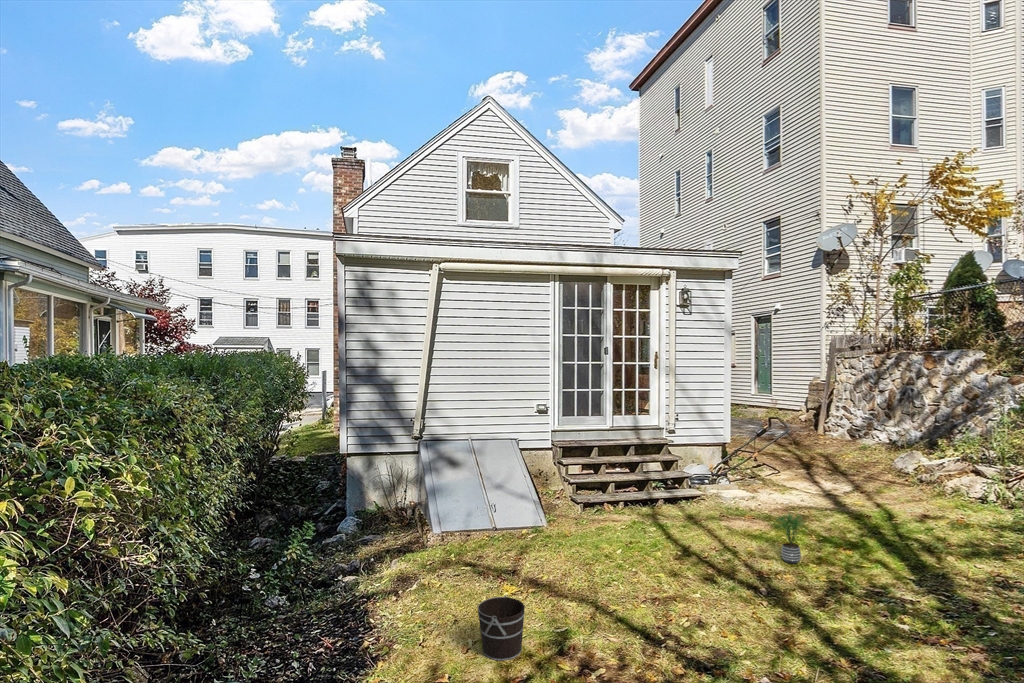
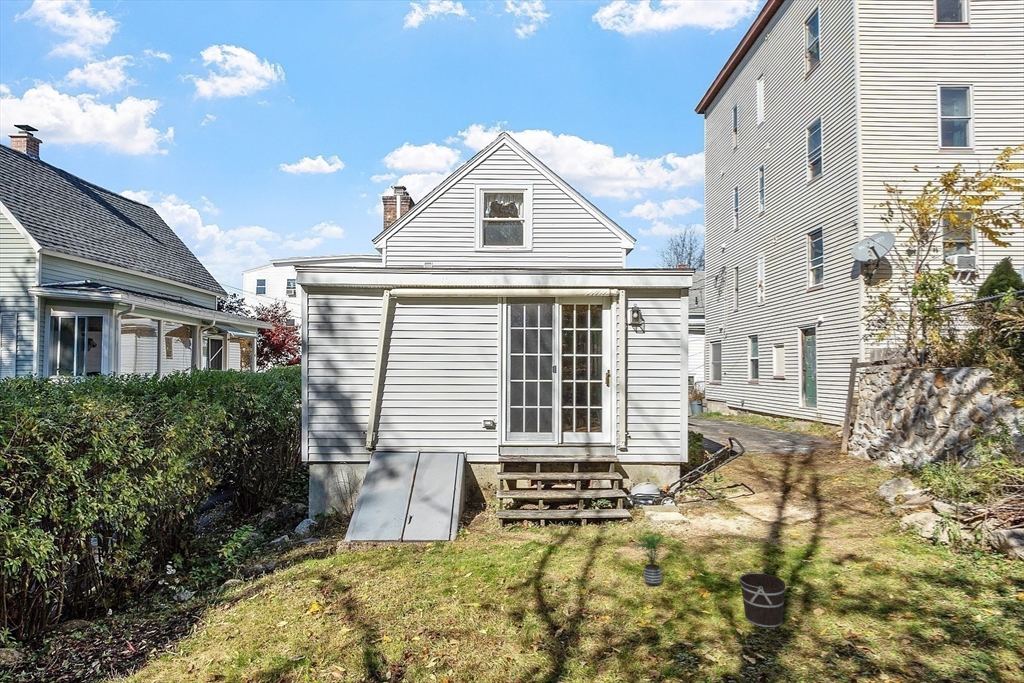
bucket: present [477,595,525,660] -> present [739,571,785,627]

